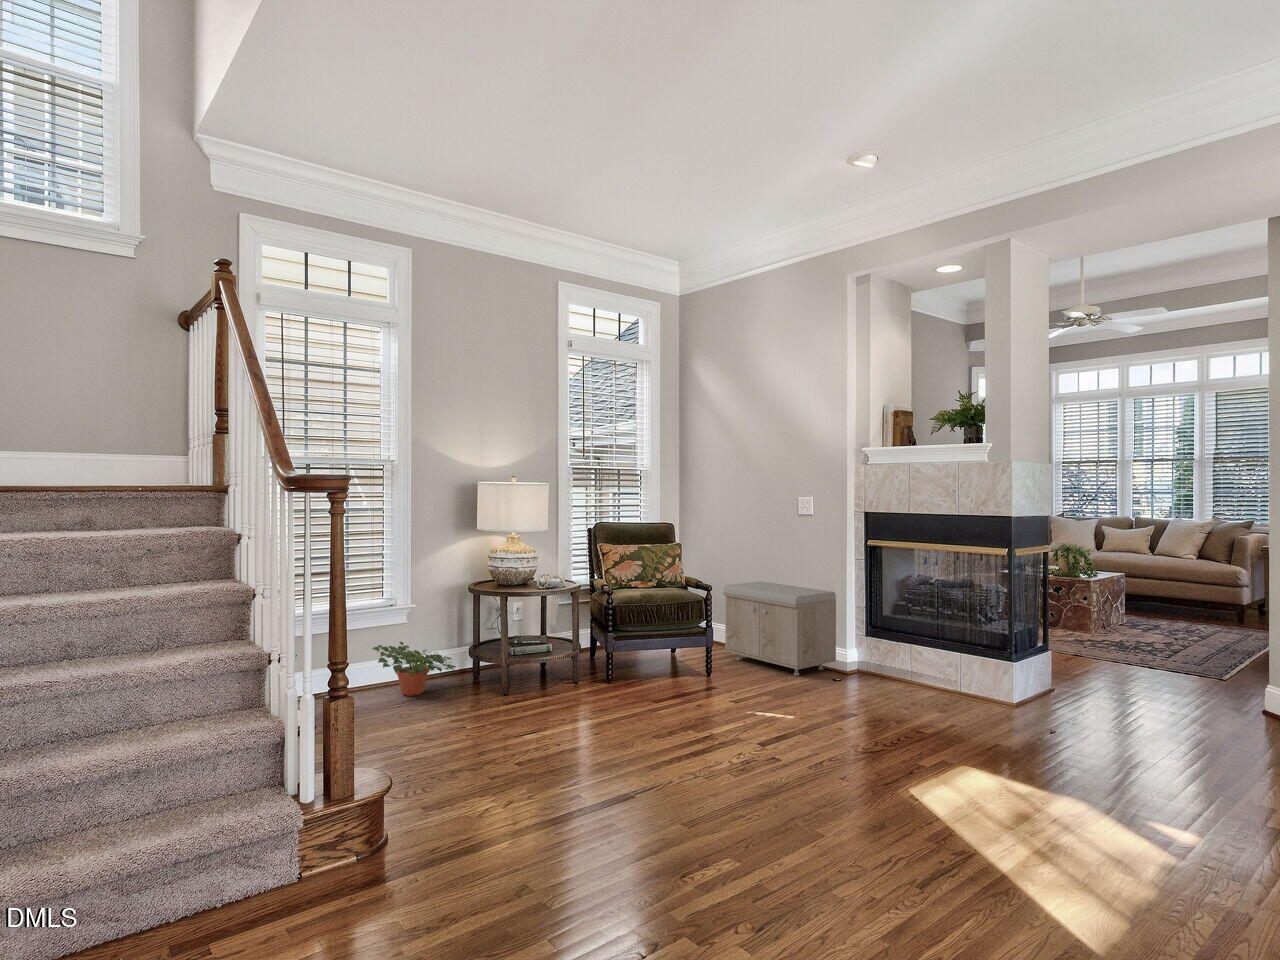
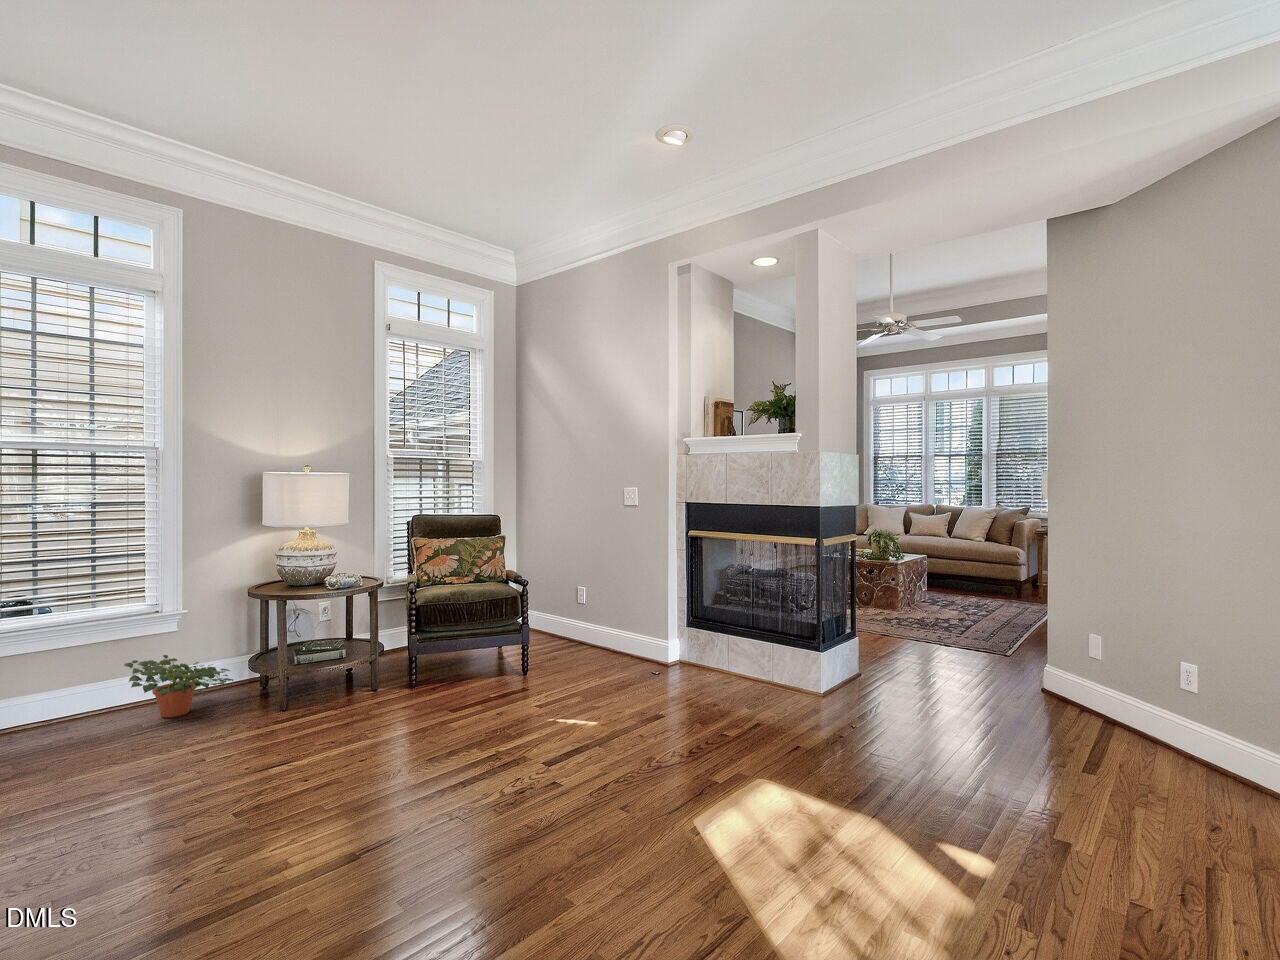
storage bench: present [723,581,836,675] -> none [547,574,658,670]

